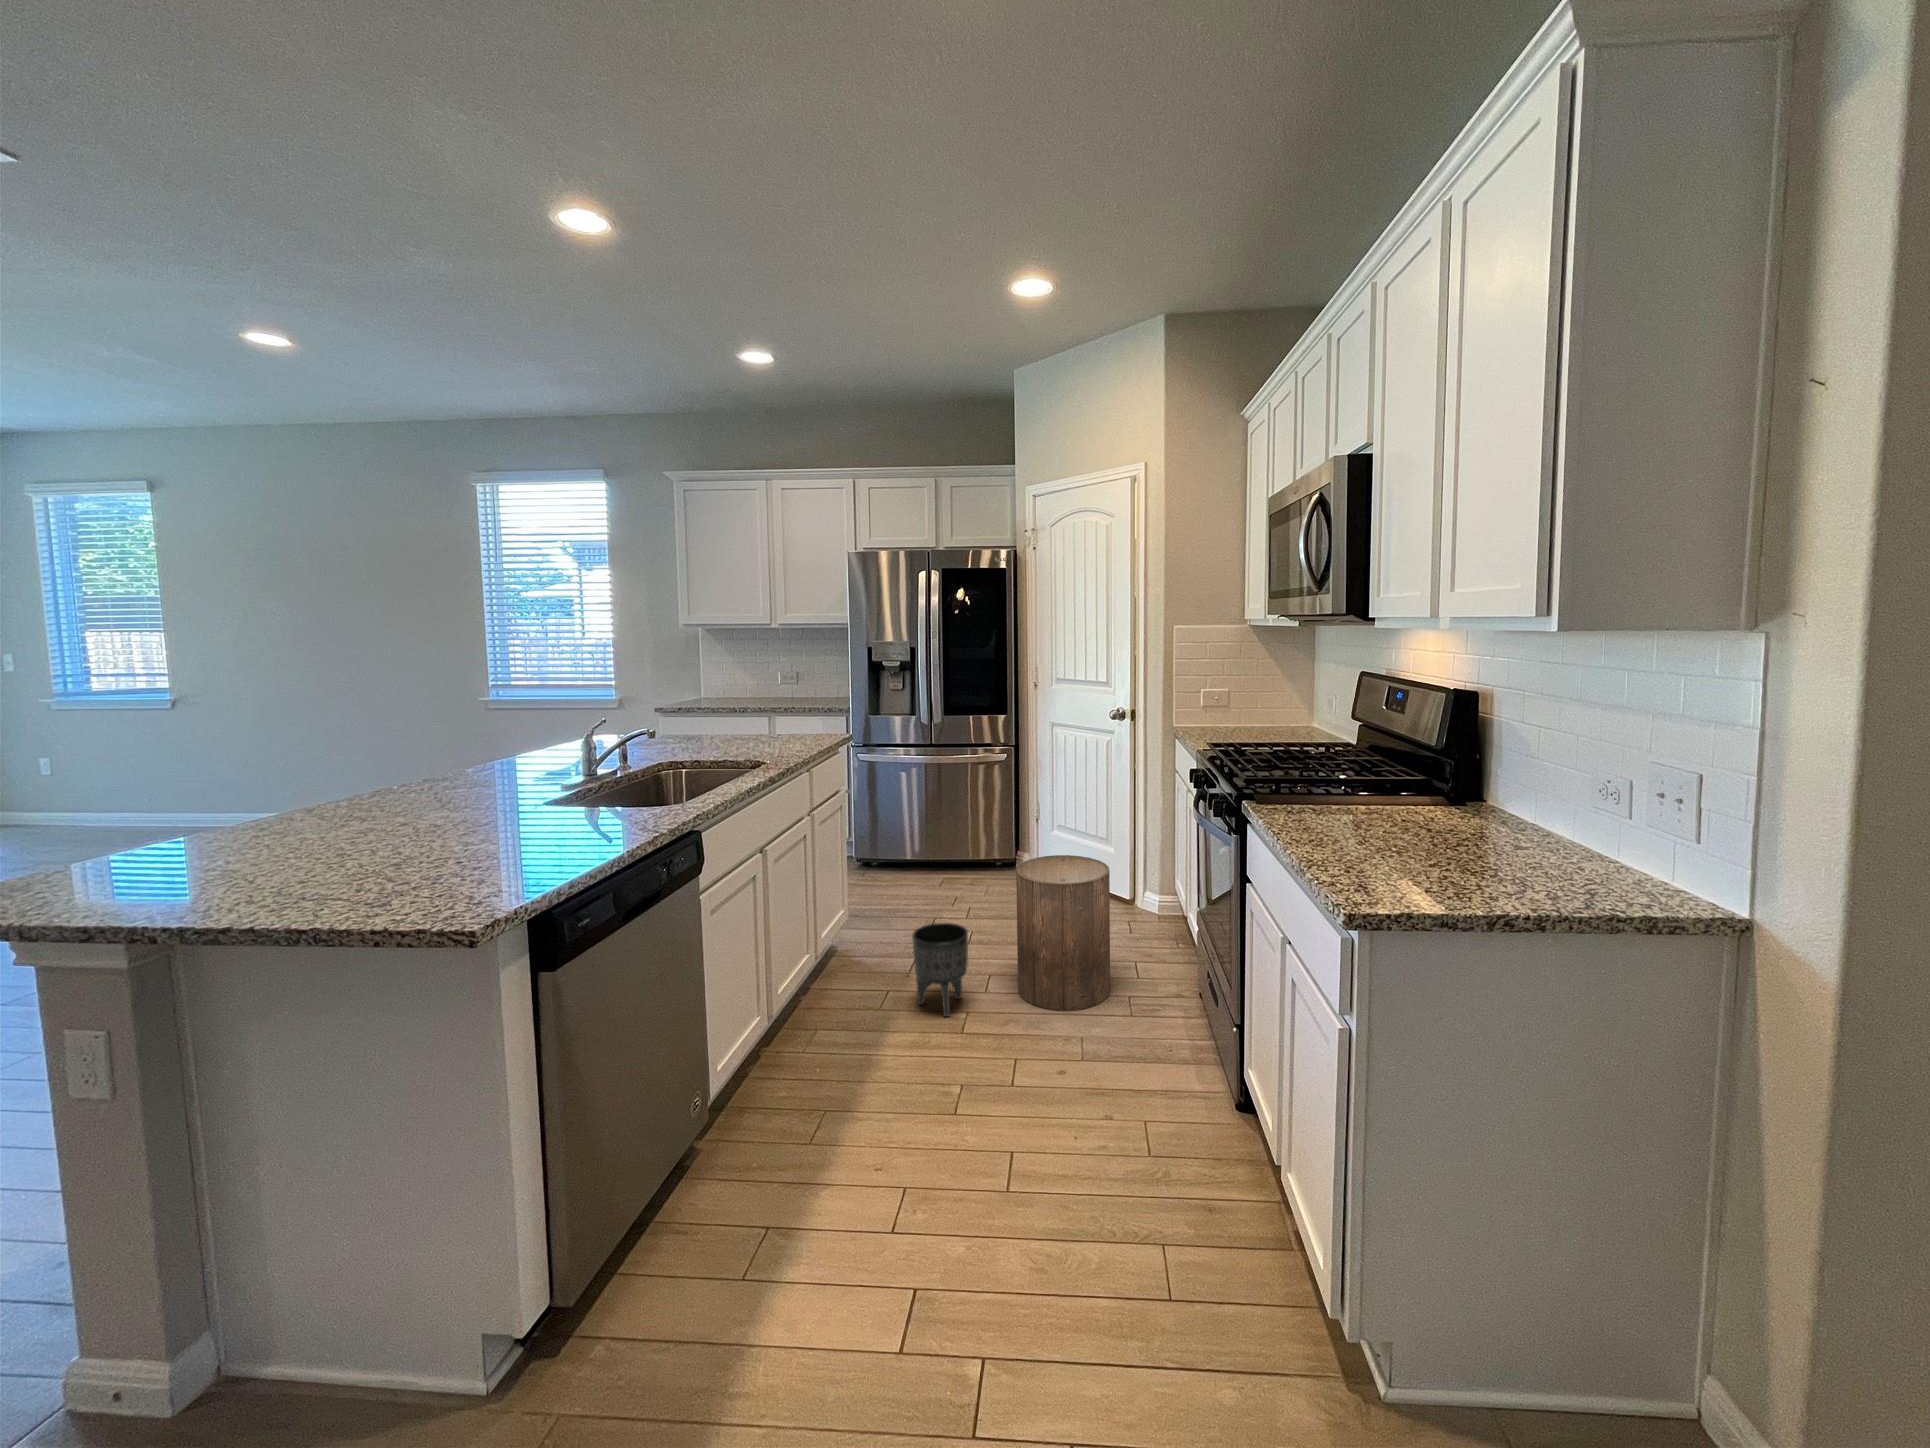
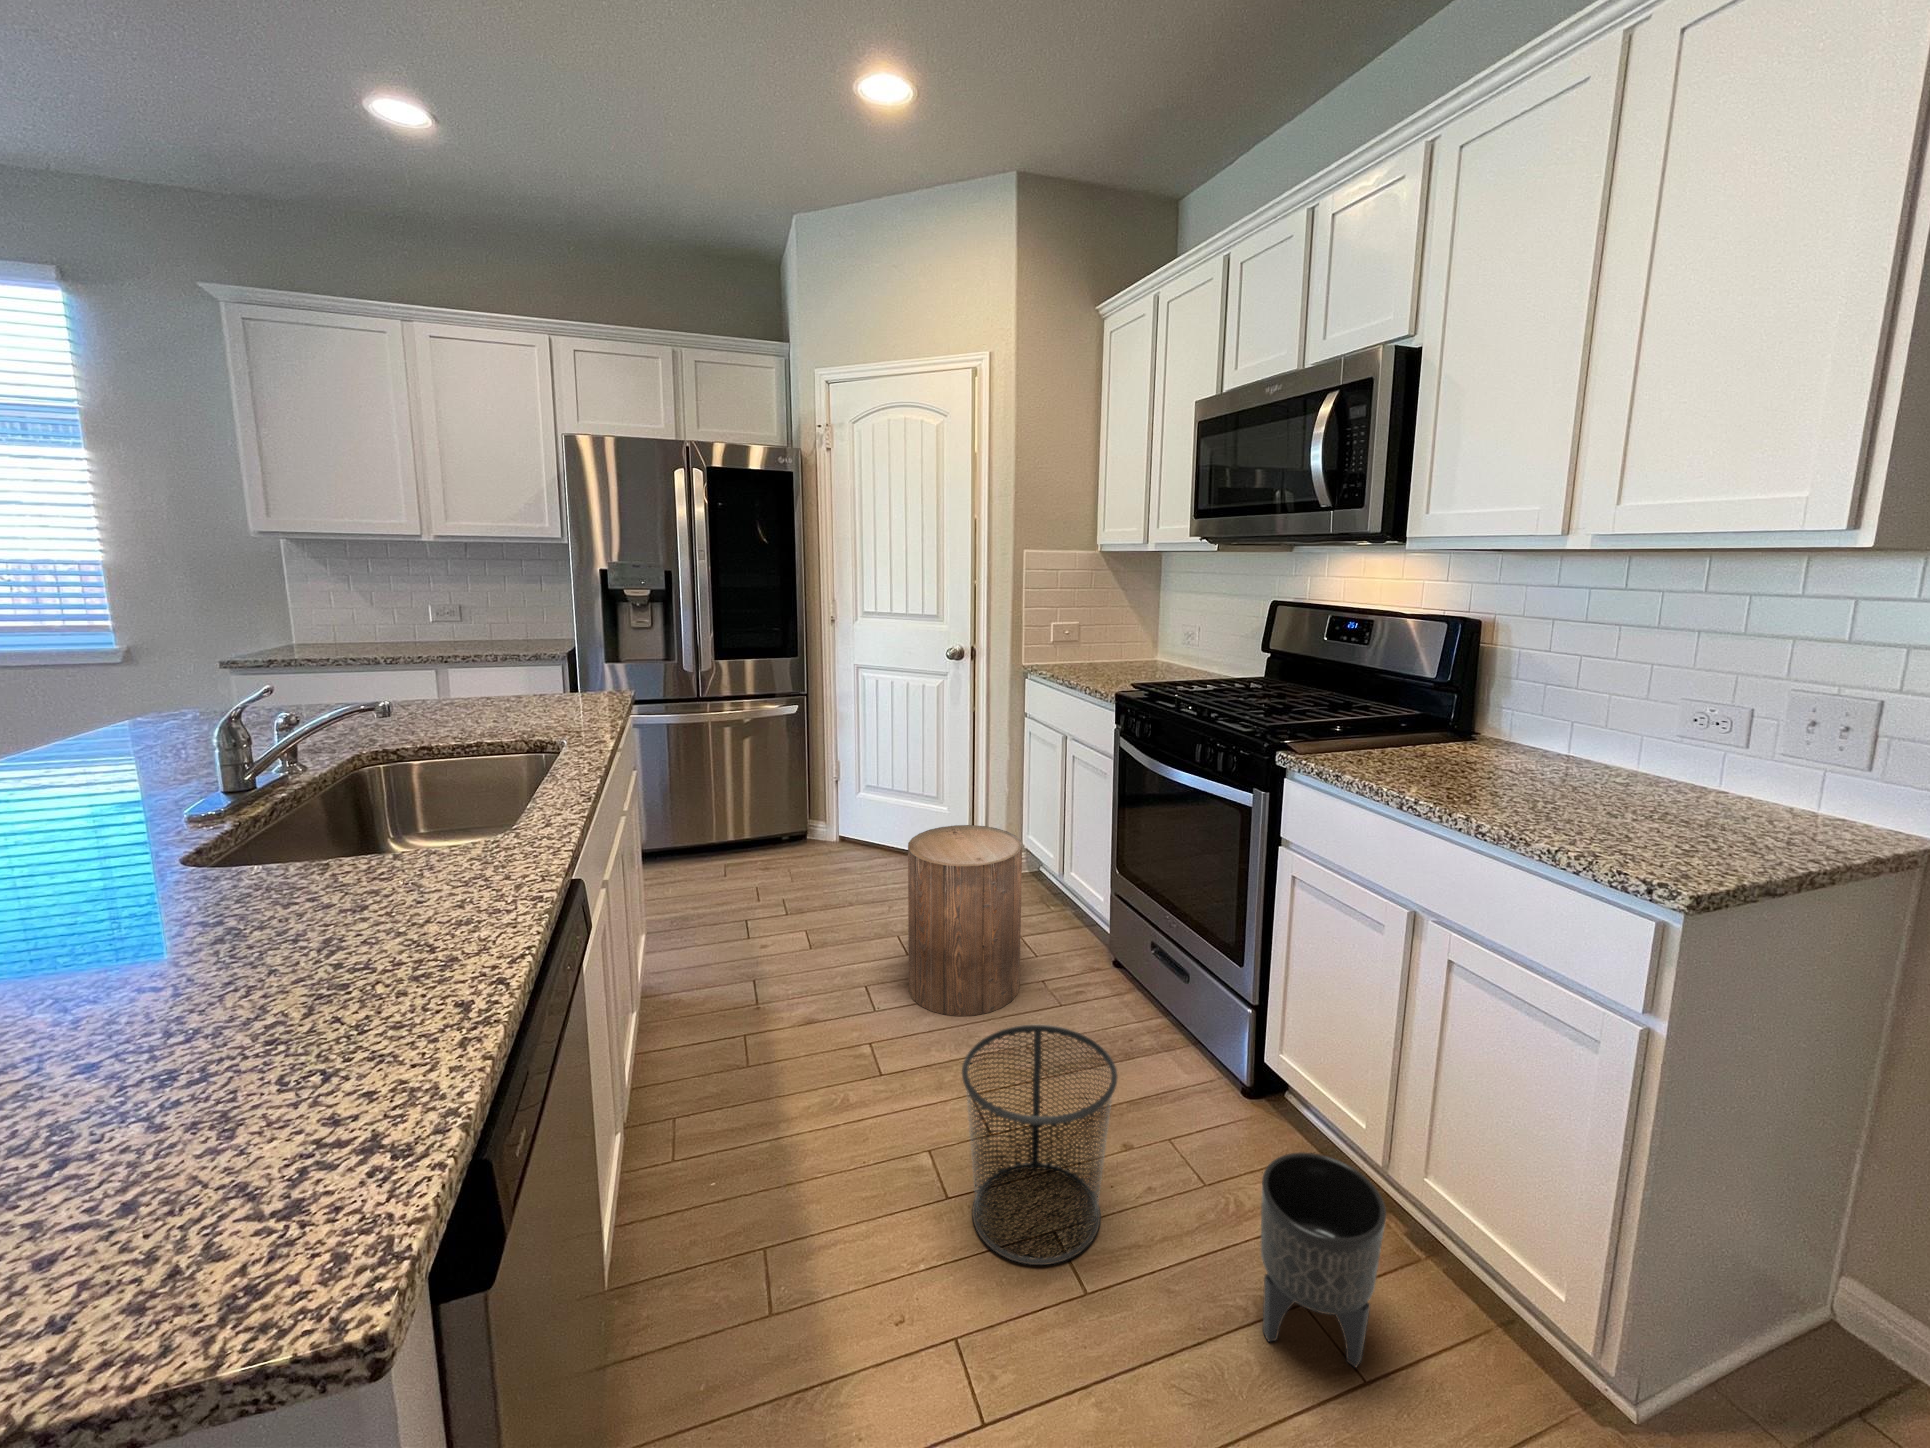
planter: present [912,923,968,1017] -> present [1261,1152,1386,1367]
waste bin: none [949,995,1067,1171] -> present [962,1025,1118,1265]

